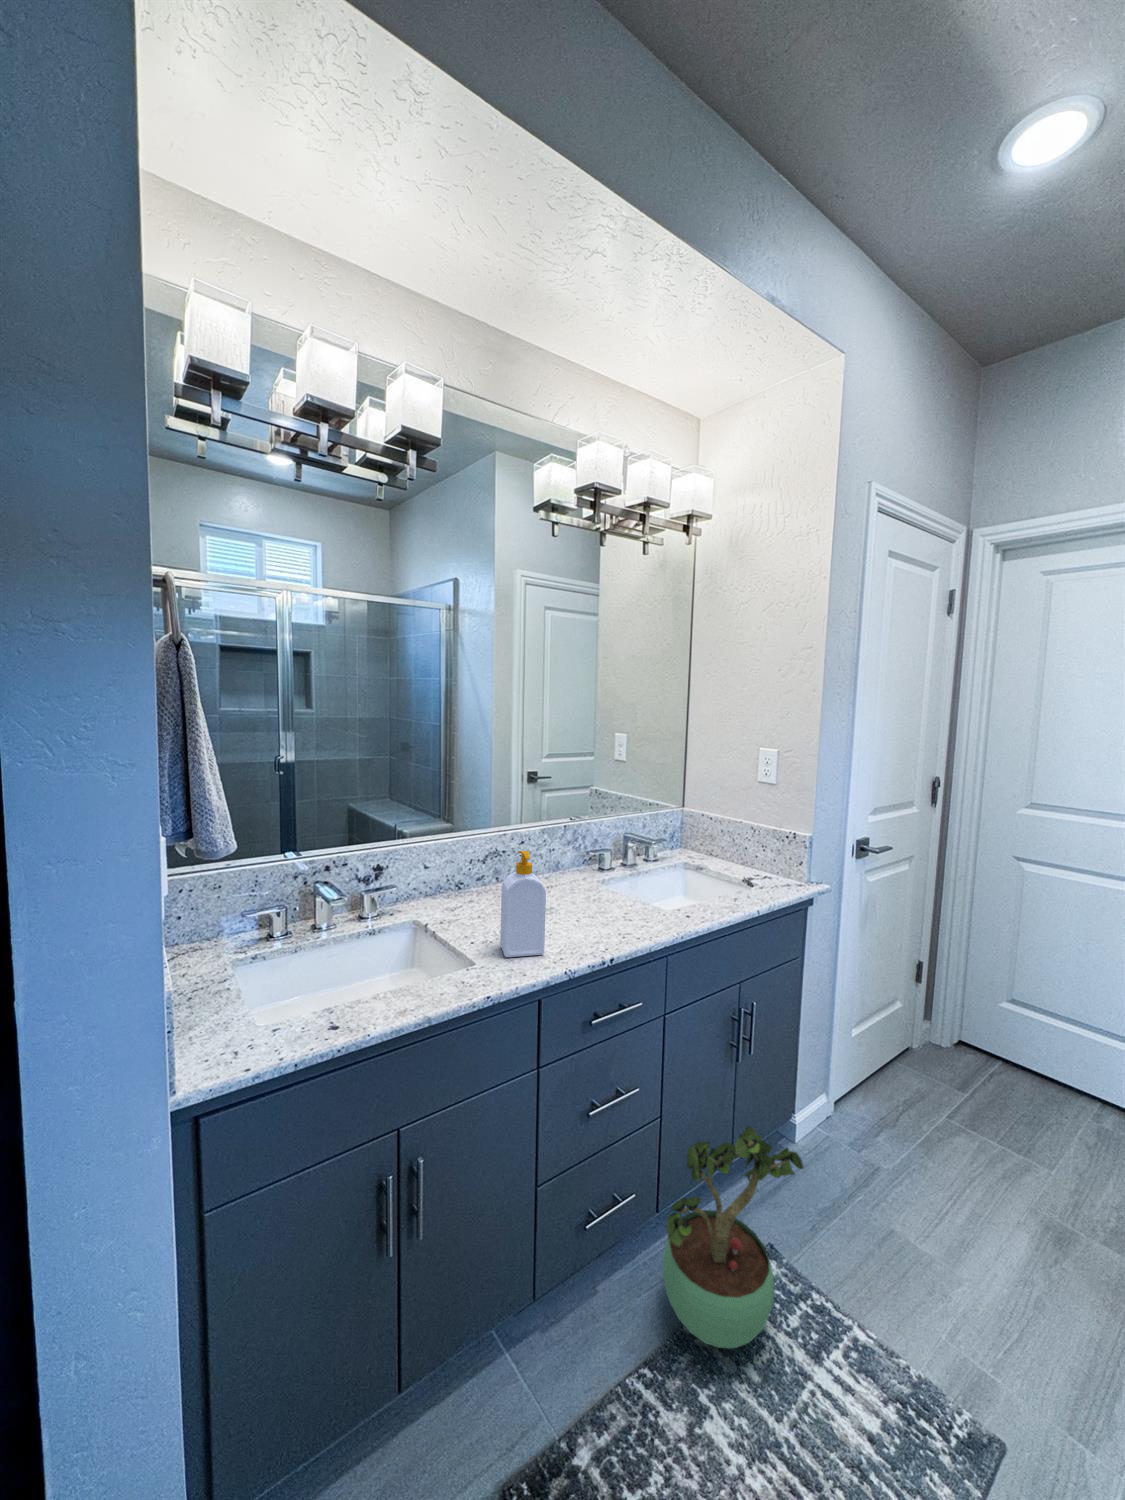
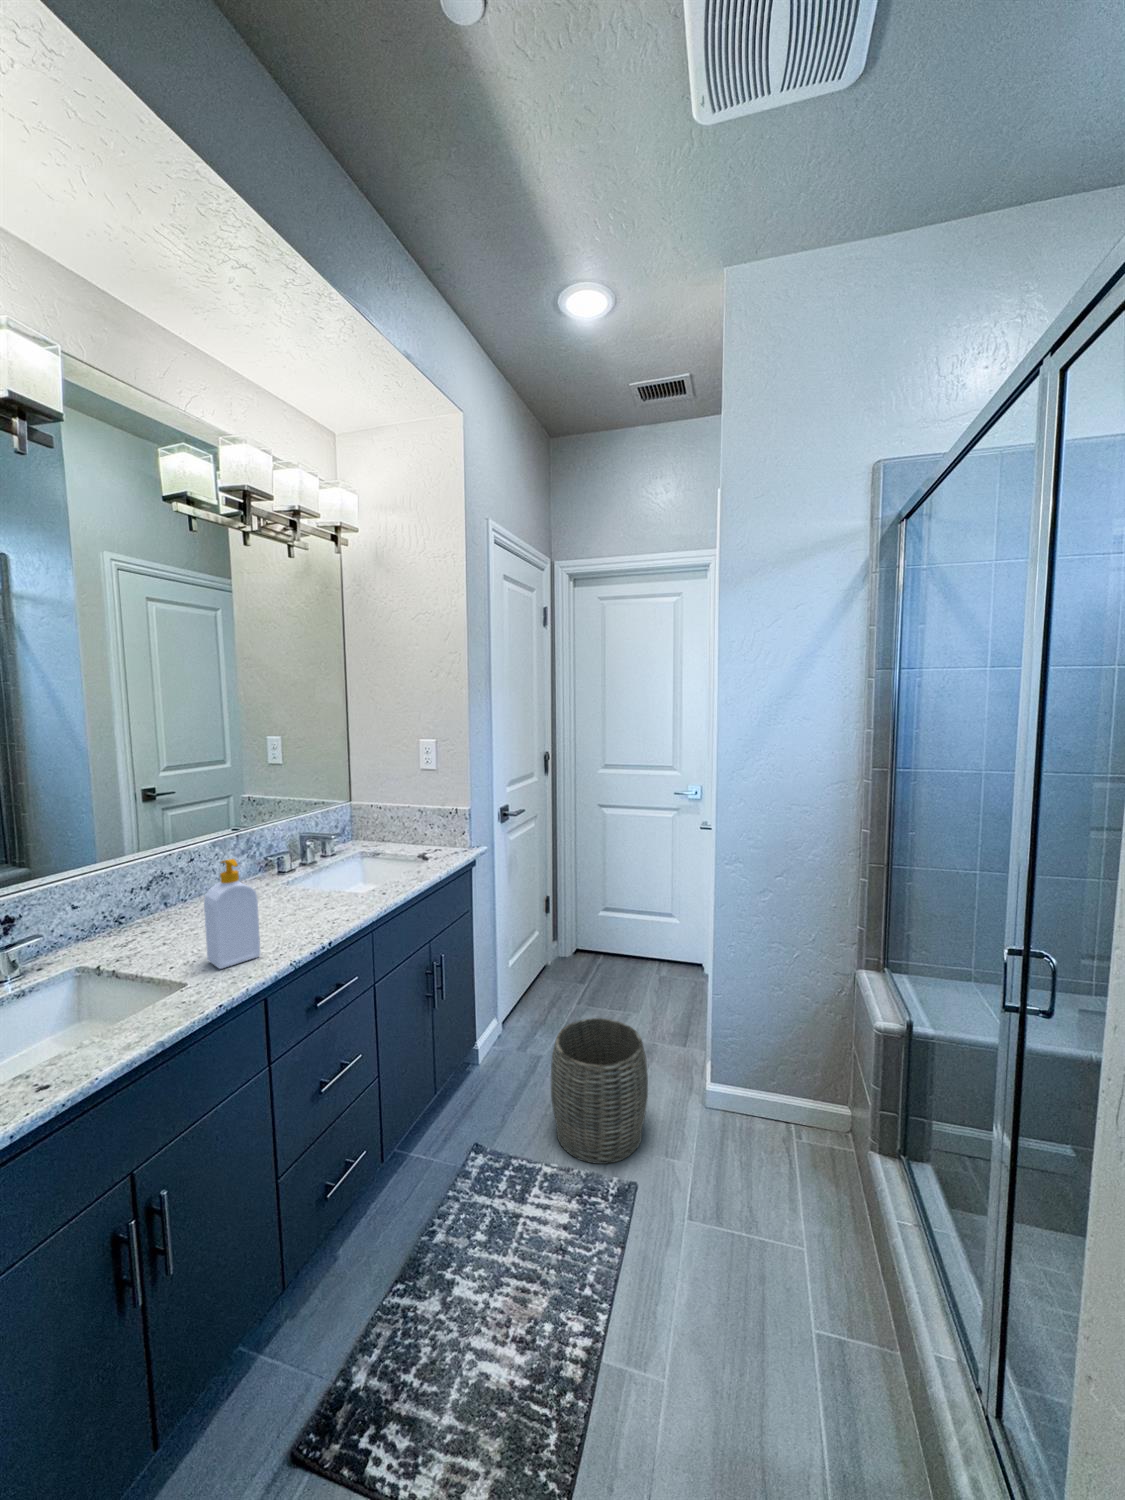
potted plant: present [662,1126,803,1348] -> none [397,1047,500,1237]
woven basket: none [880,1150,1046,1388] -> present [551,1018,648,1164]

